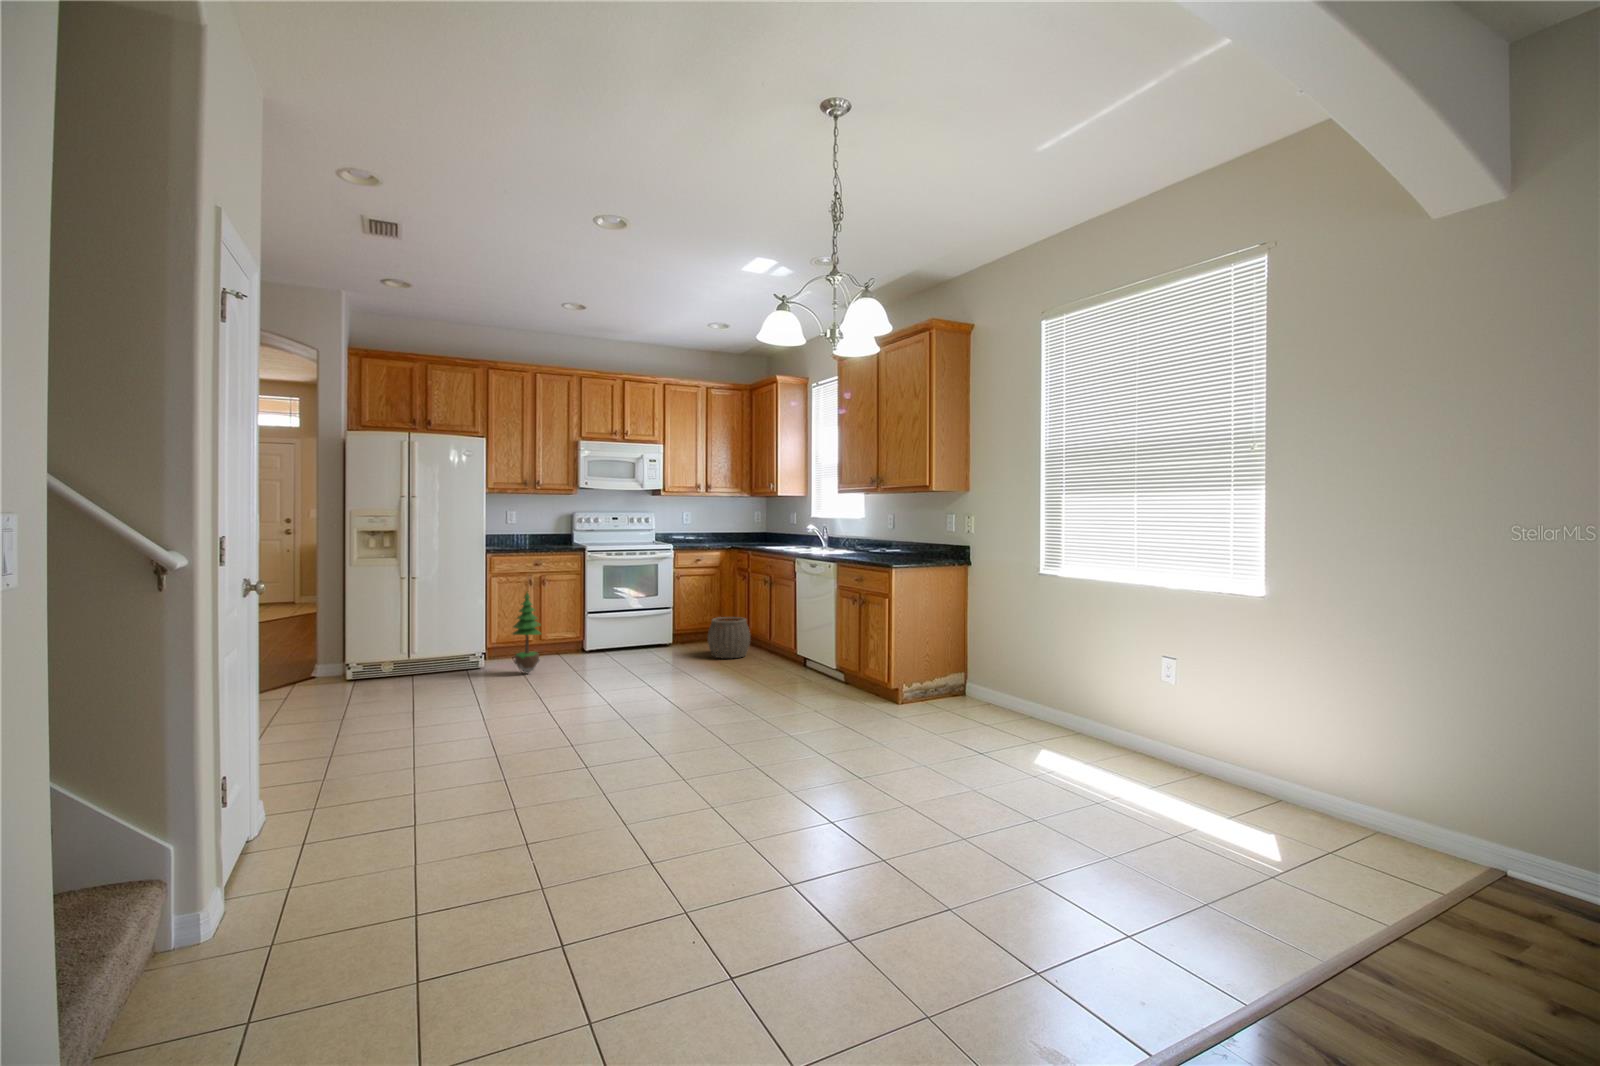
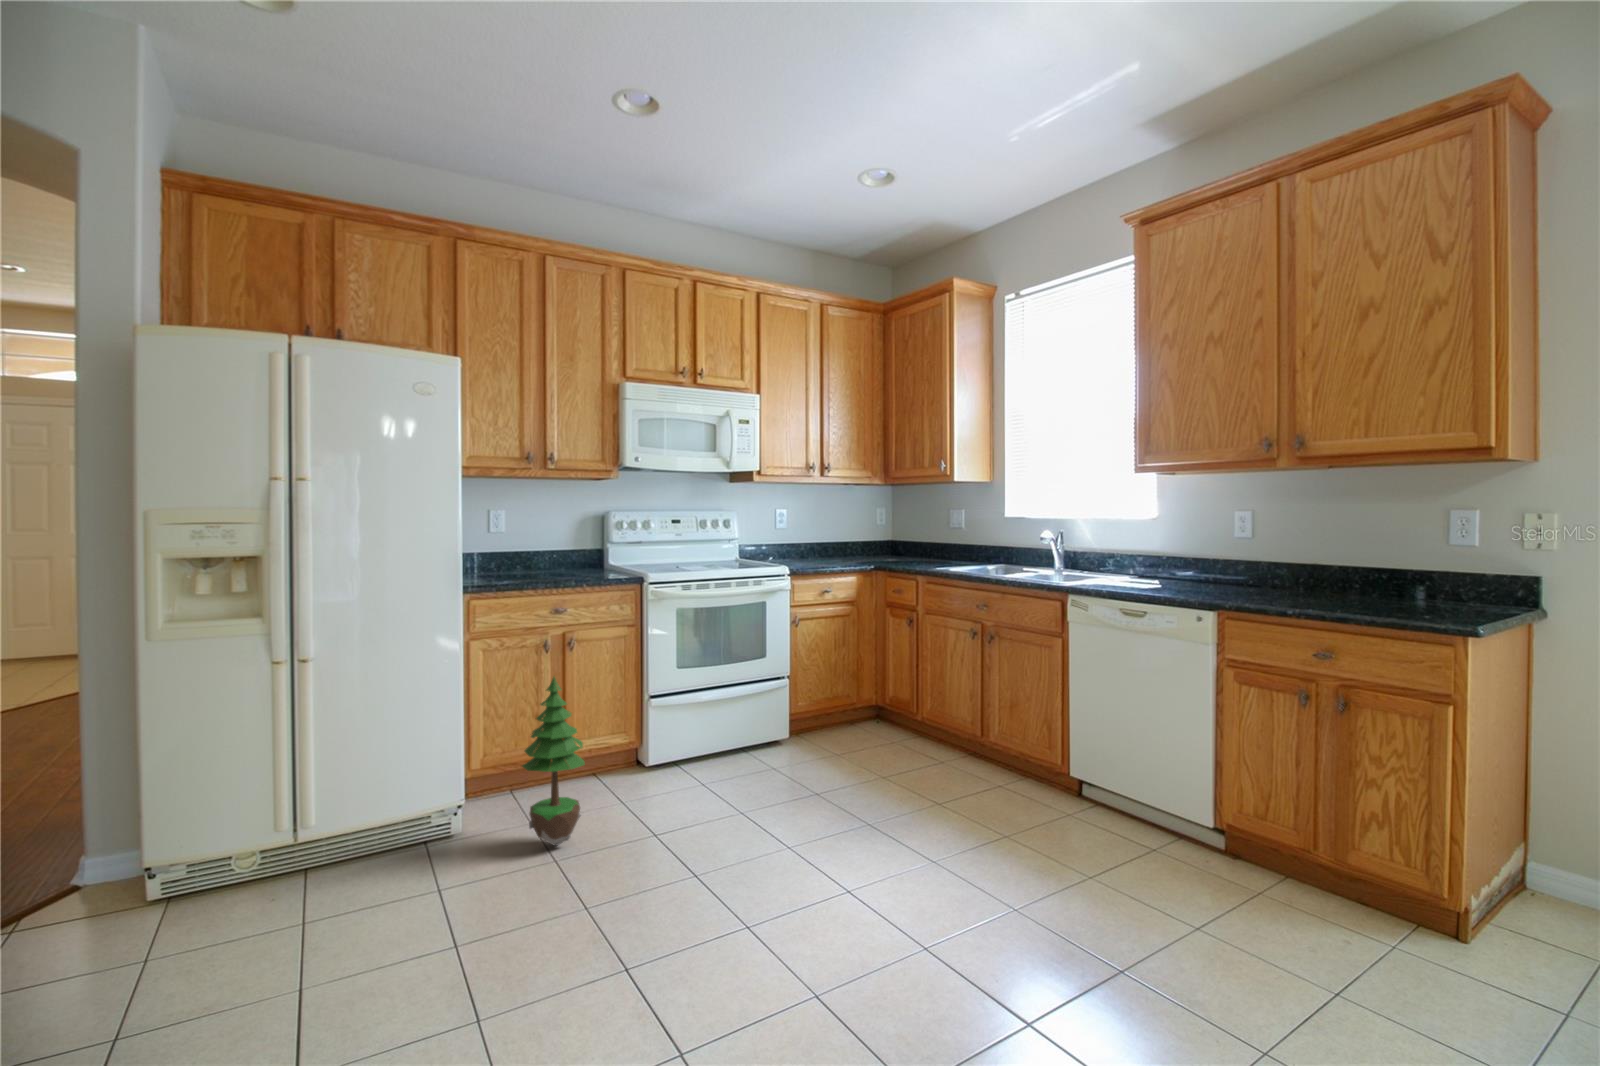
woven basket: present [708,617,750,658] -> none [871,696,951,779]

